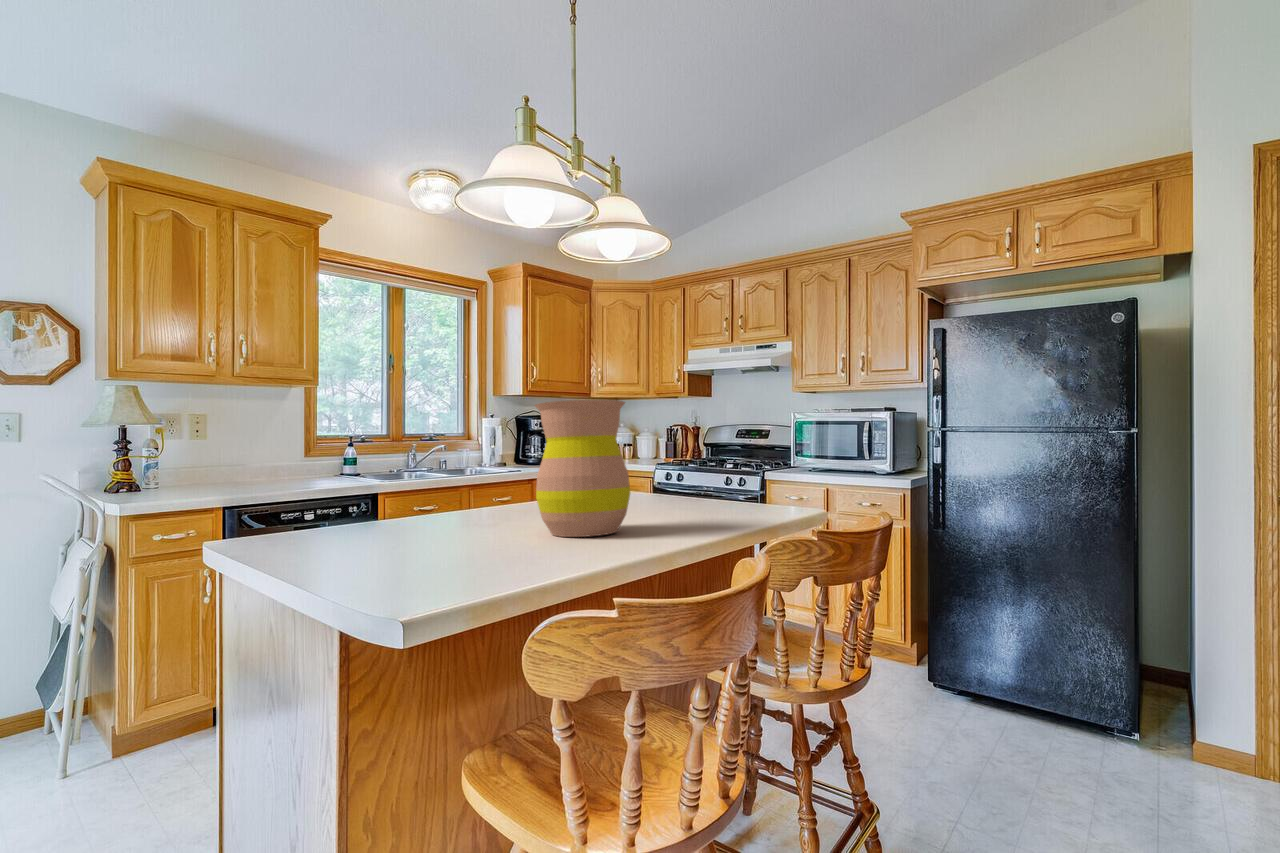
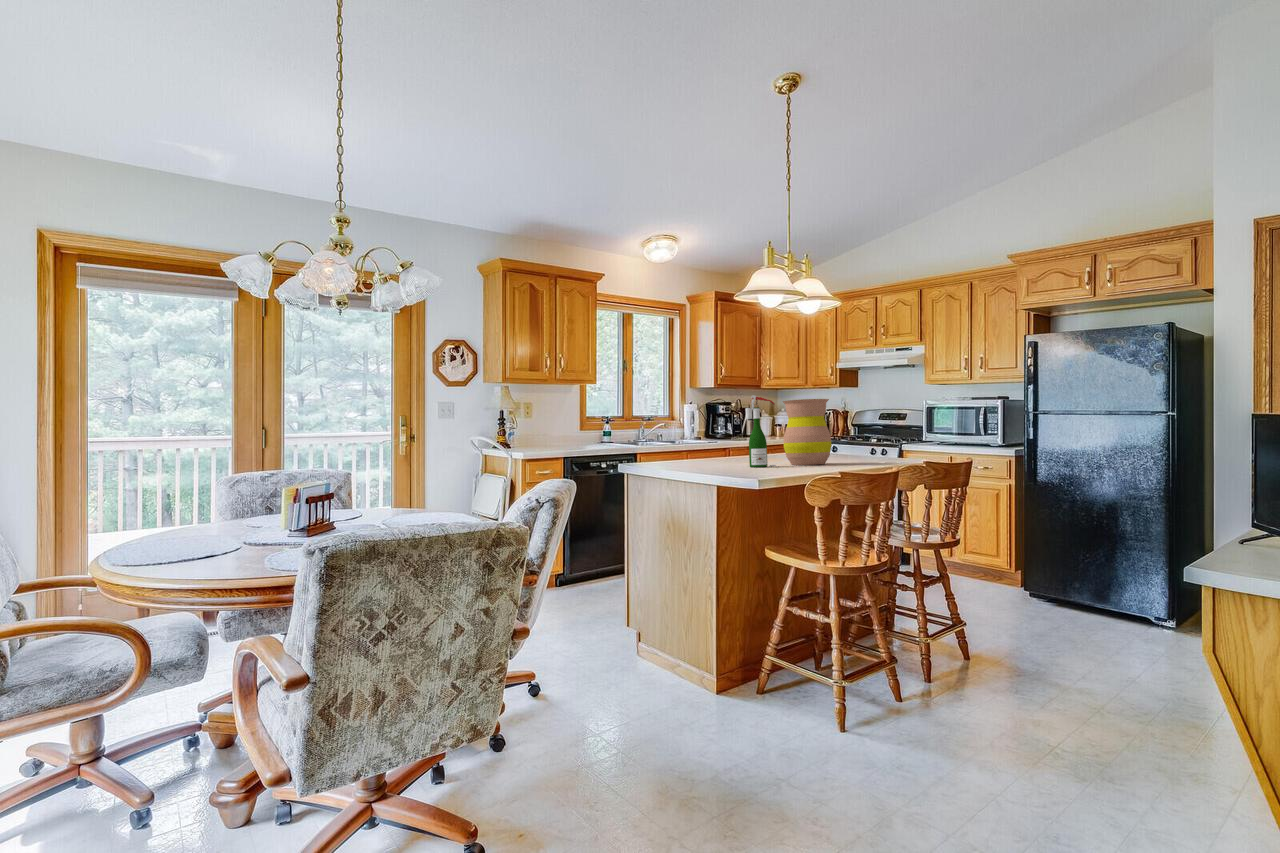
wine bottle: none [438,389,503,551] -> present [746,395,776,467]

